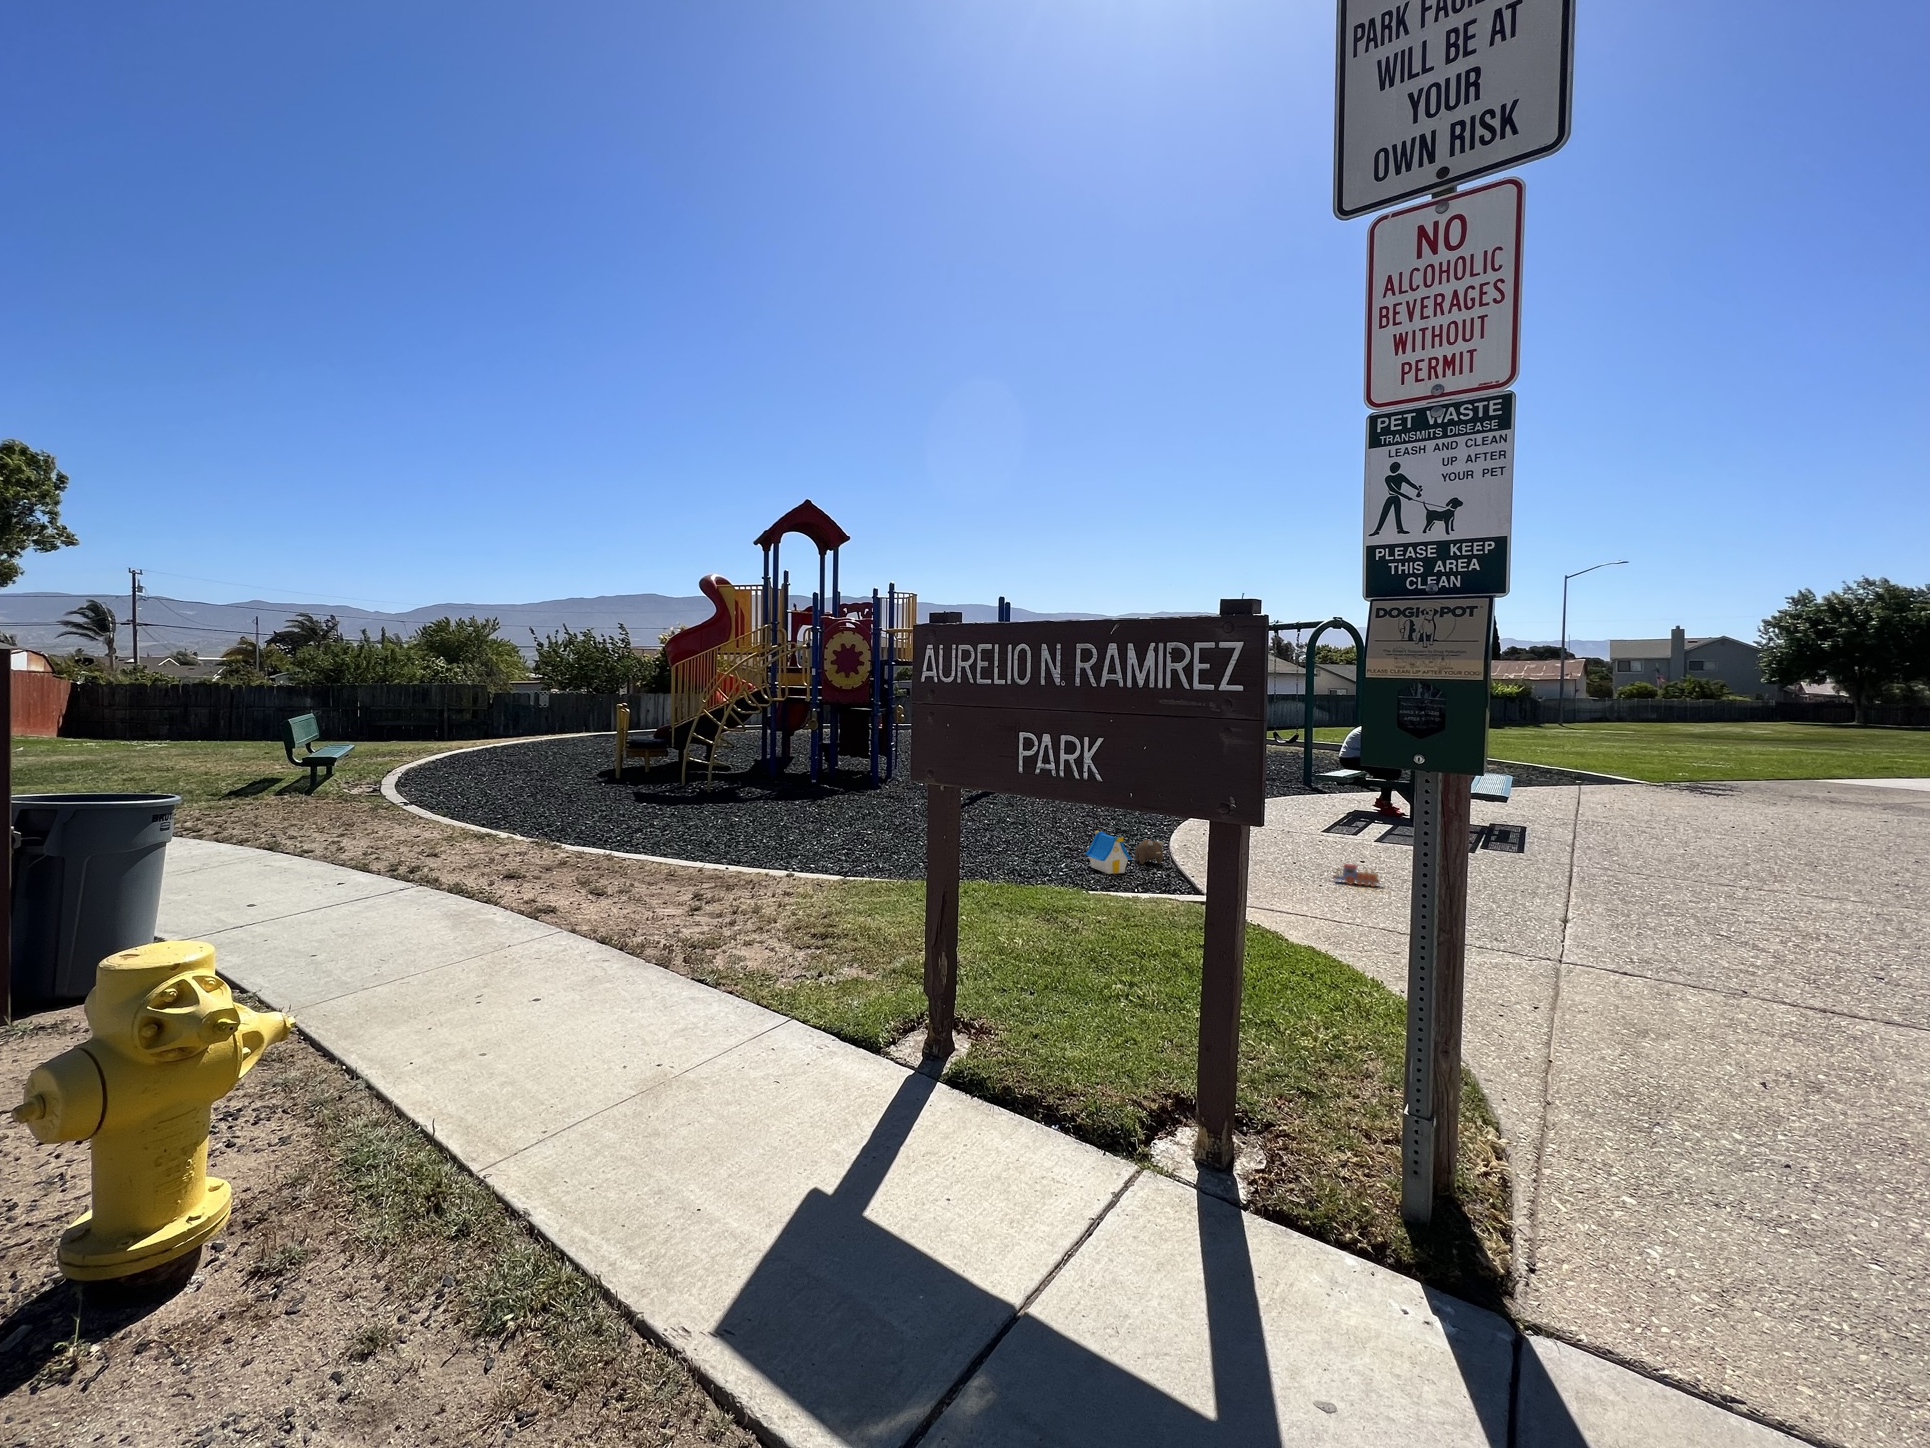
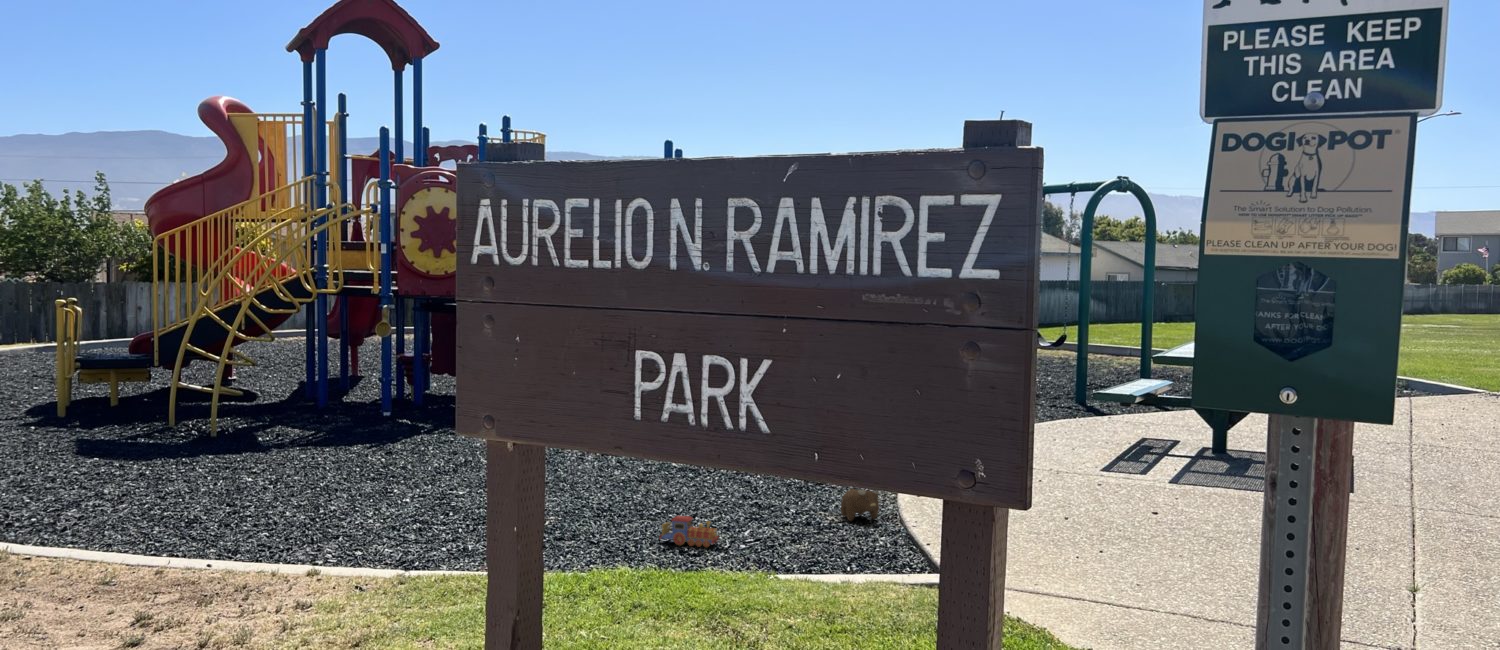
toy house: present [1085,831,1132,874] -> none [768,476,836,540]
toy train: present [1333,864,1379,886] -> present [659,516,719,547]

